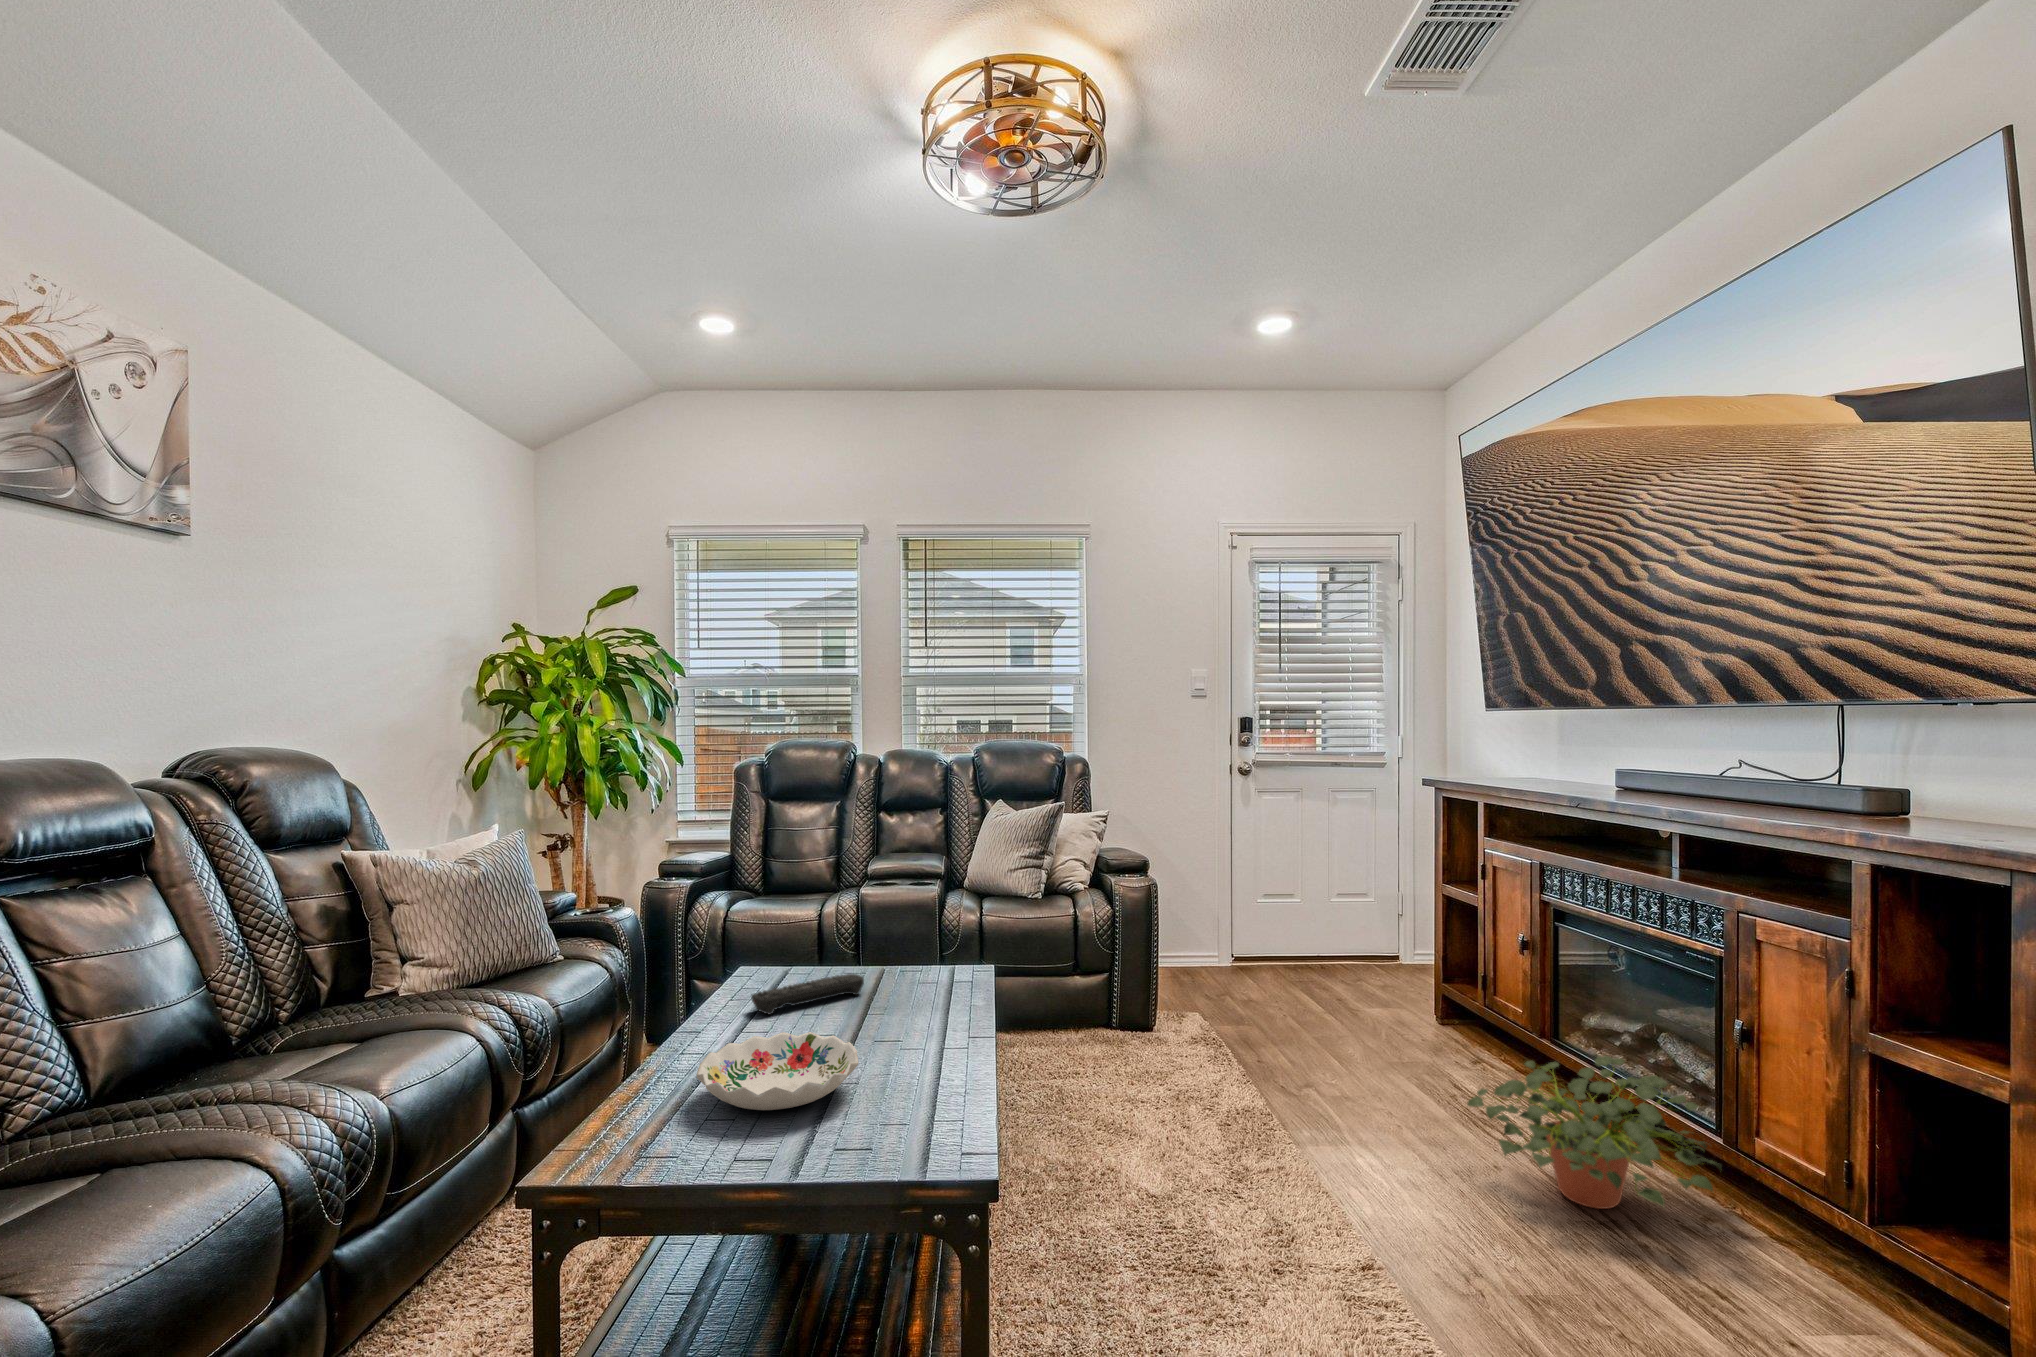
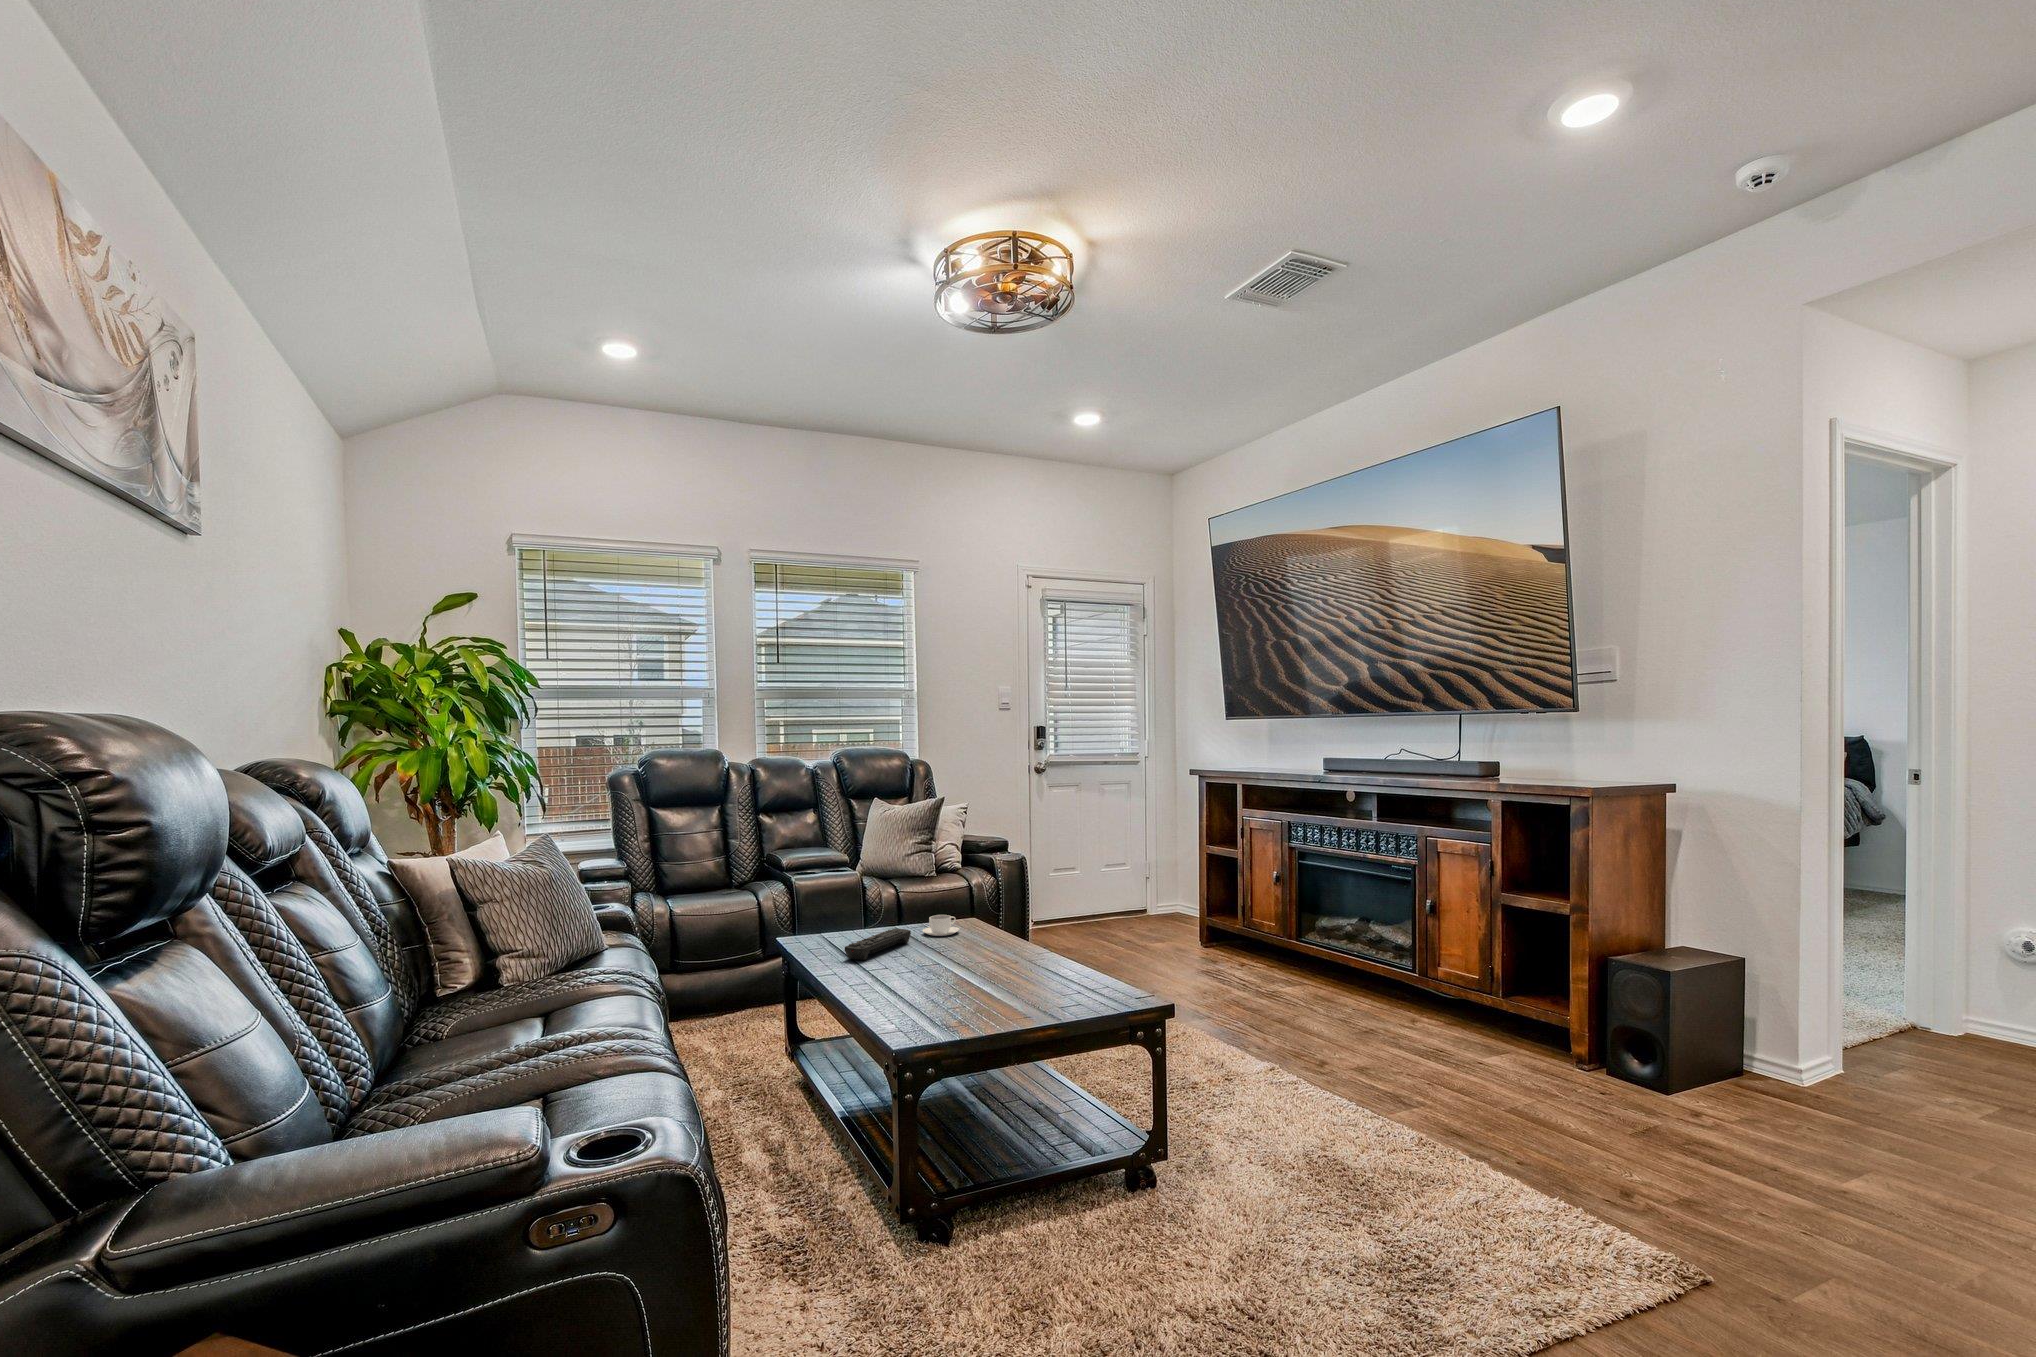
coffee cup: none [896,960,944,989] -> present [923,915,959,936]
decorative bowl: present [697,1032,858,1110] -> none [910,953,1020,998]
potted plant: present [1467,1056,1722,1209] -> none [1286,936,1431,1025]

